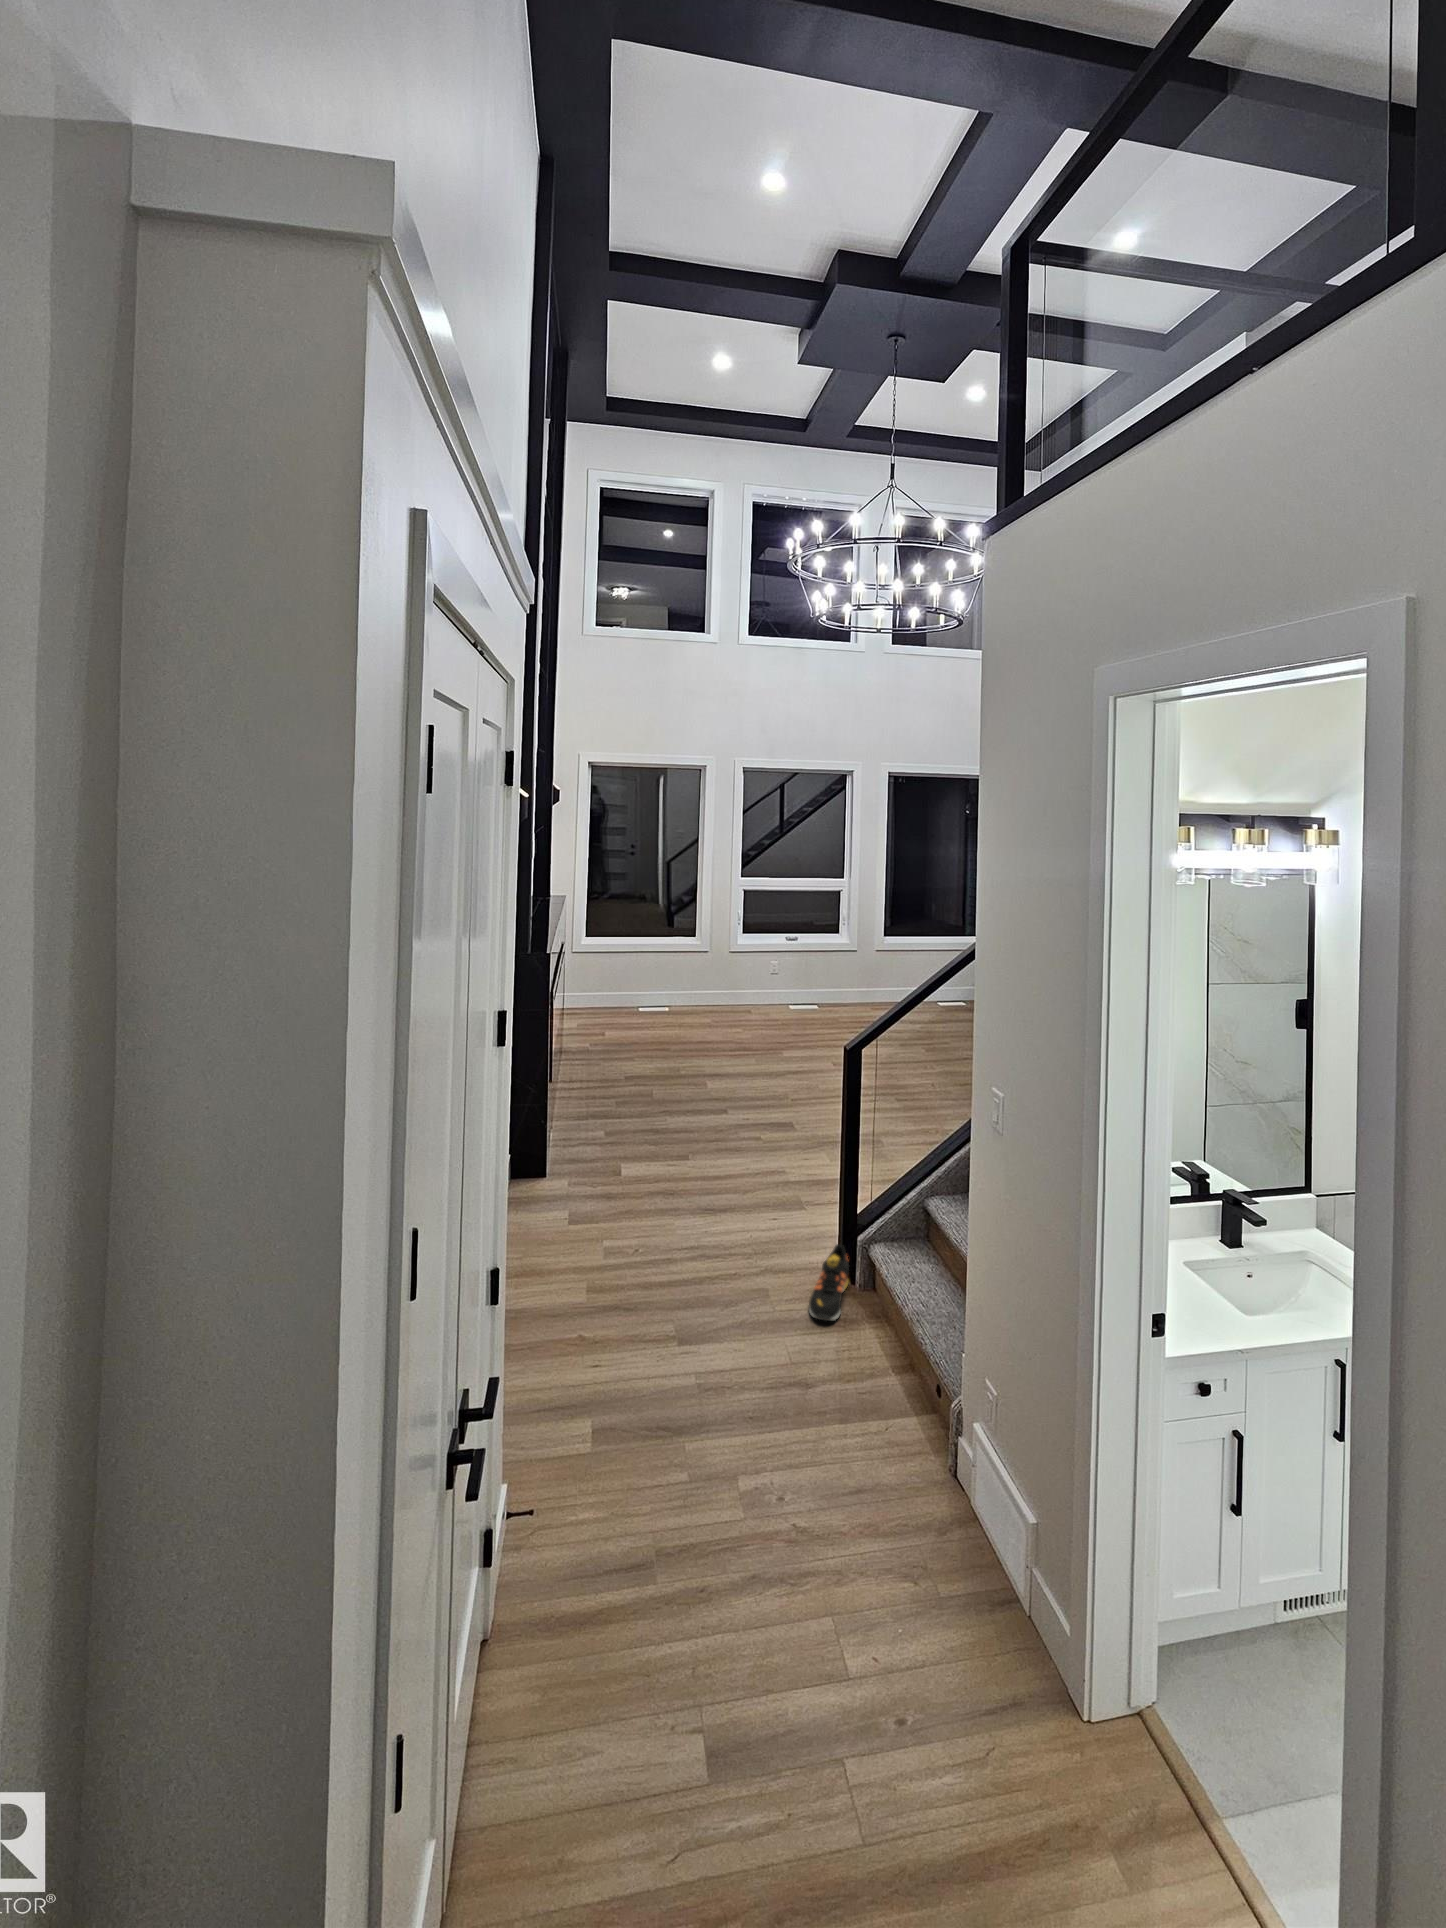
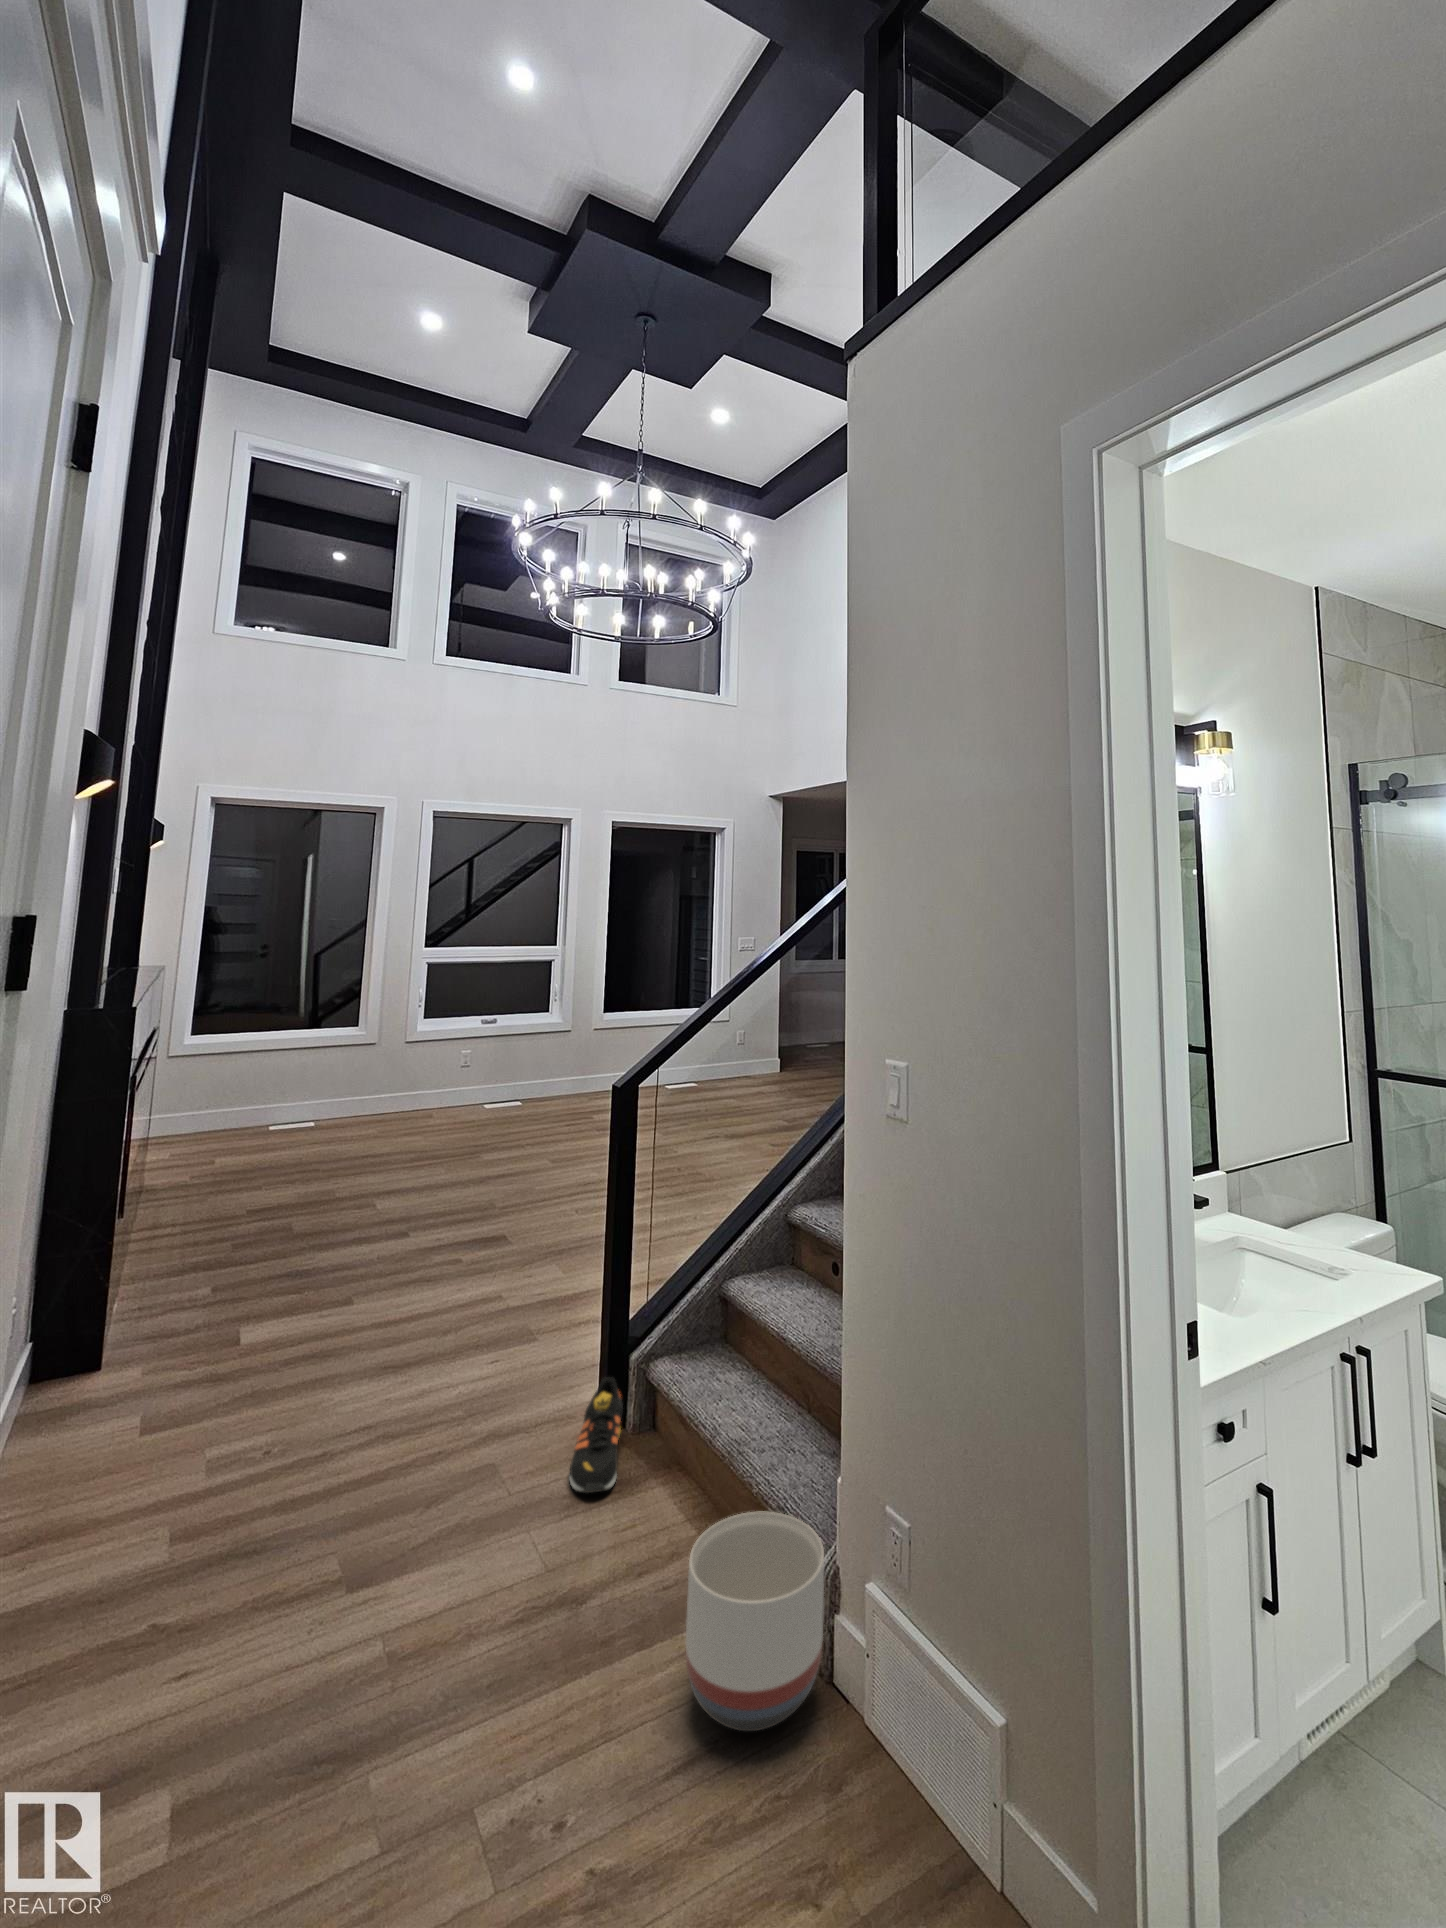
planter: none [858,1357,951,1491] -> present [685,1512,824,1731]

